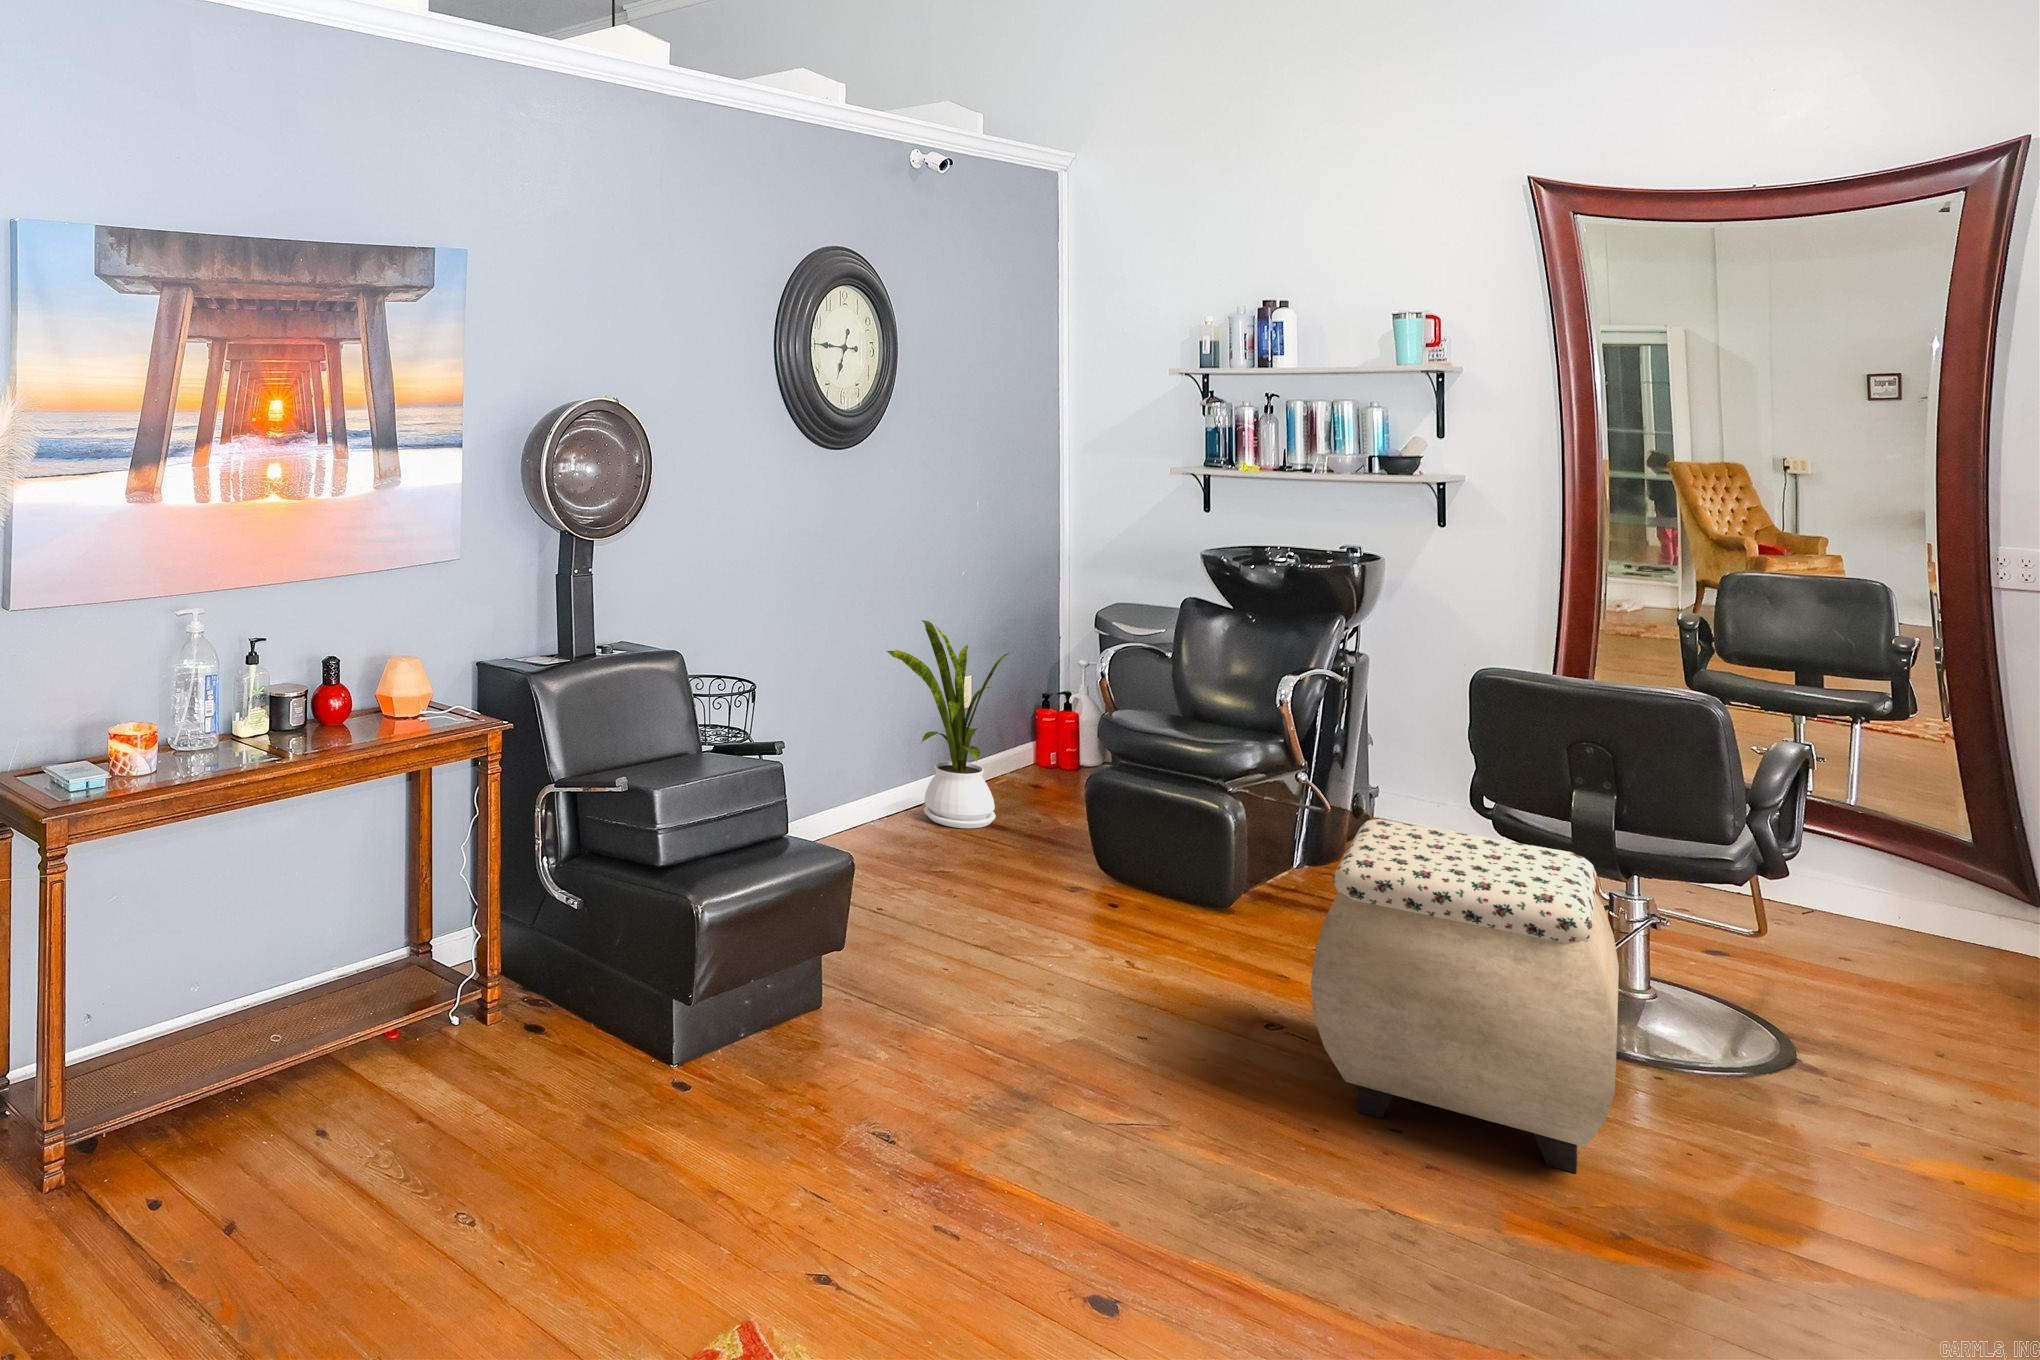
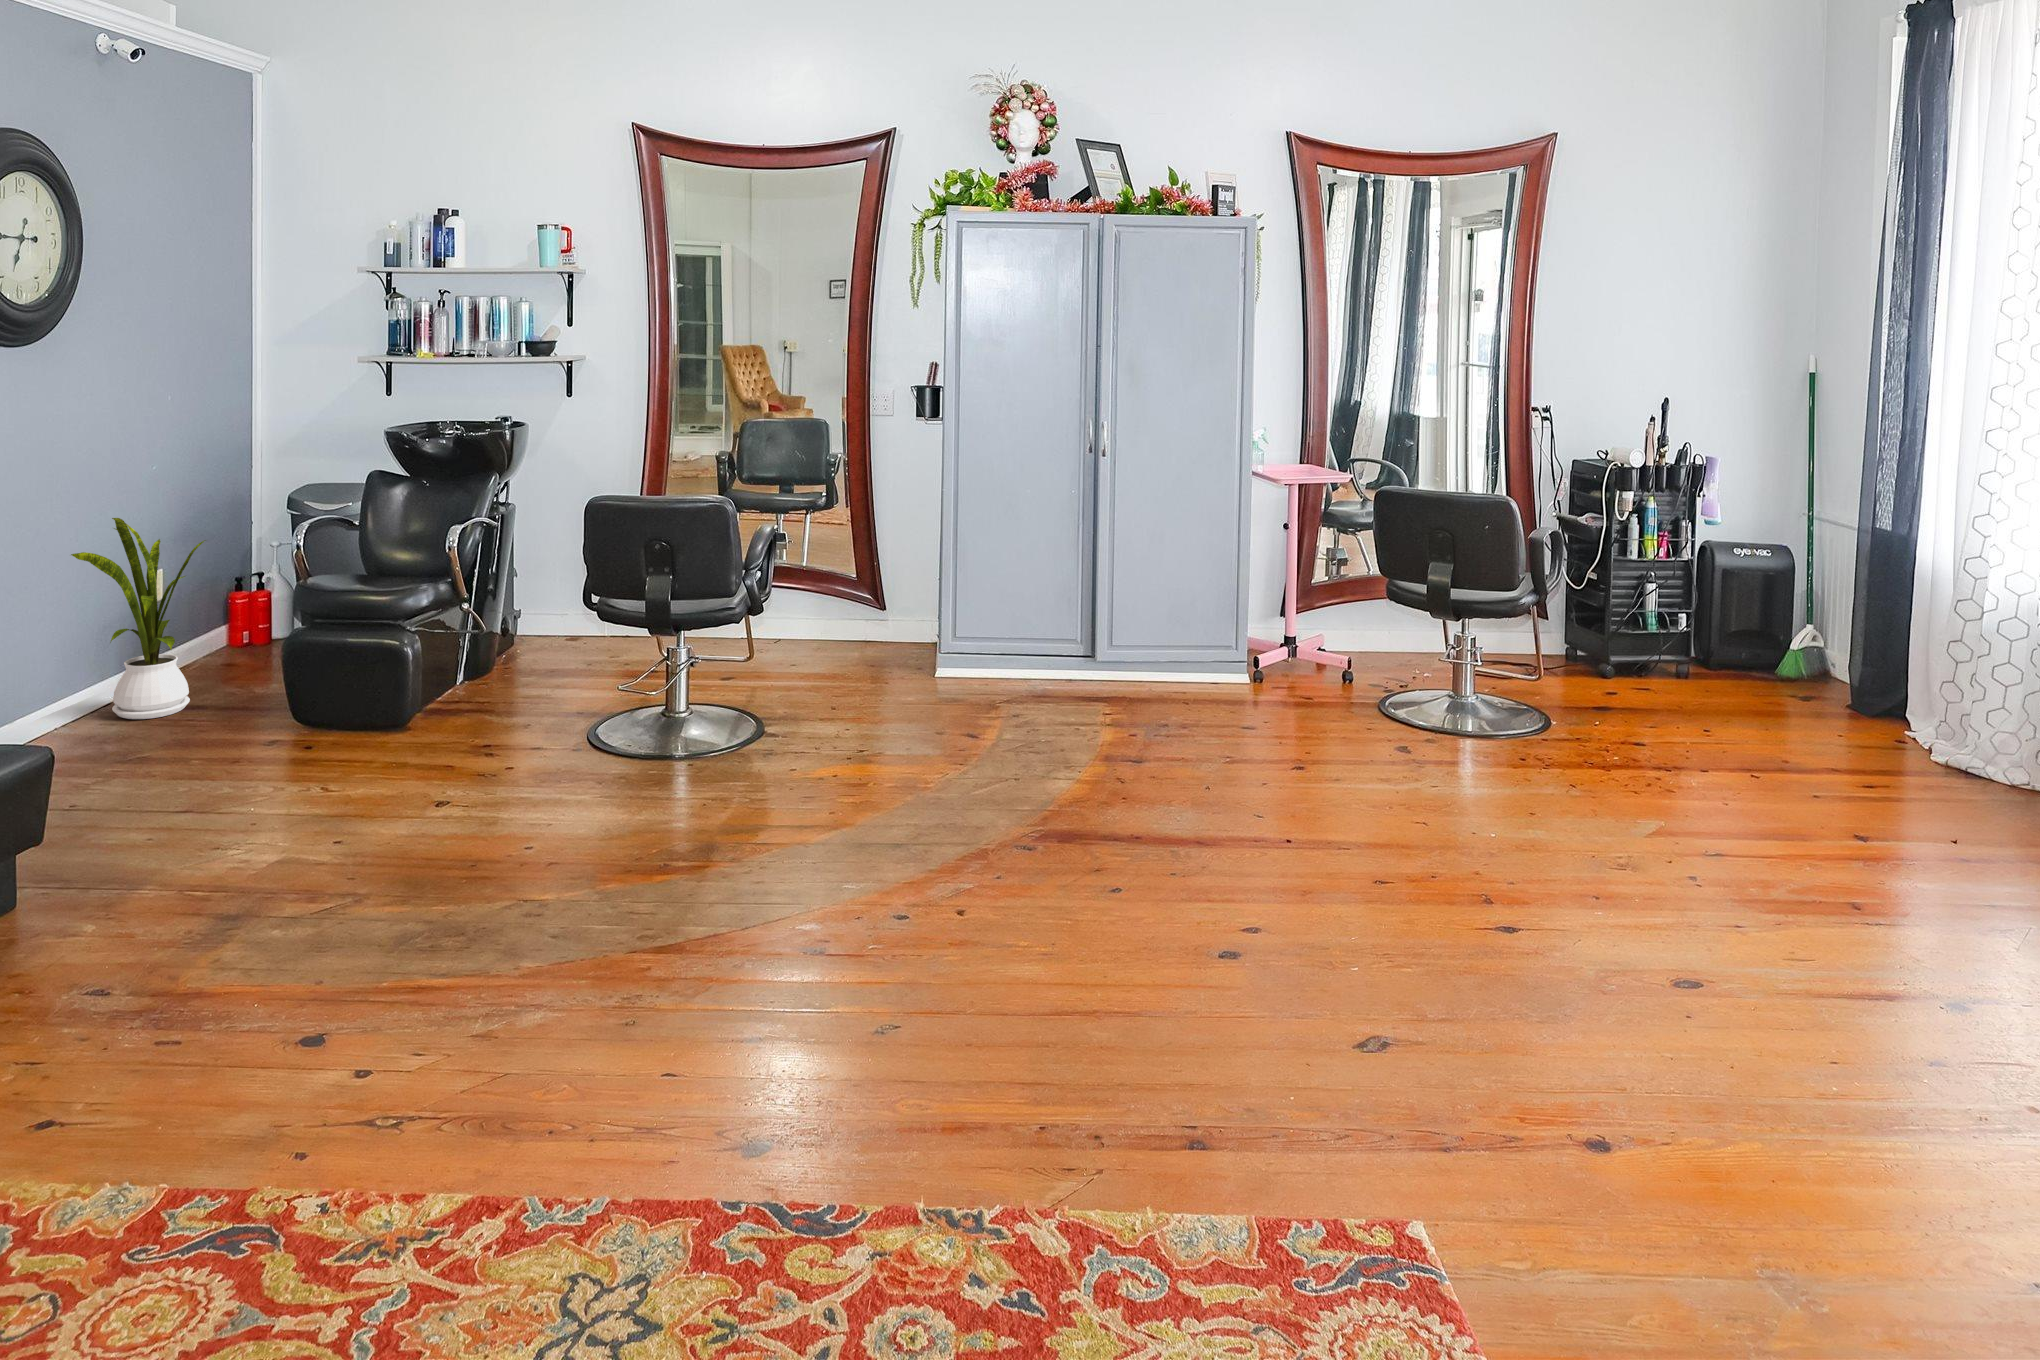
ottoman: present [1311,819,1619,1173] -> none [471,619,670,844]

